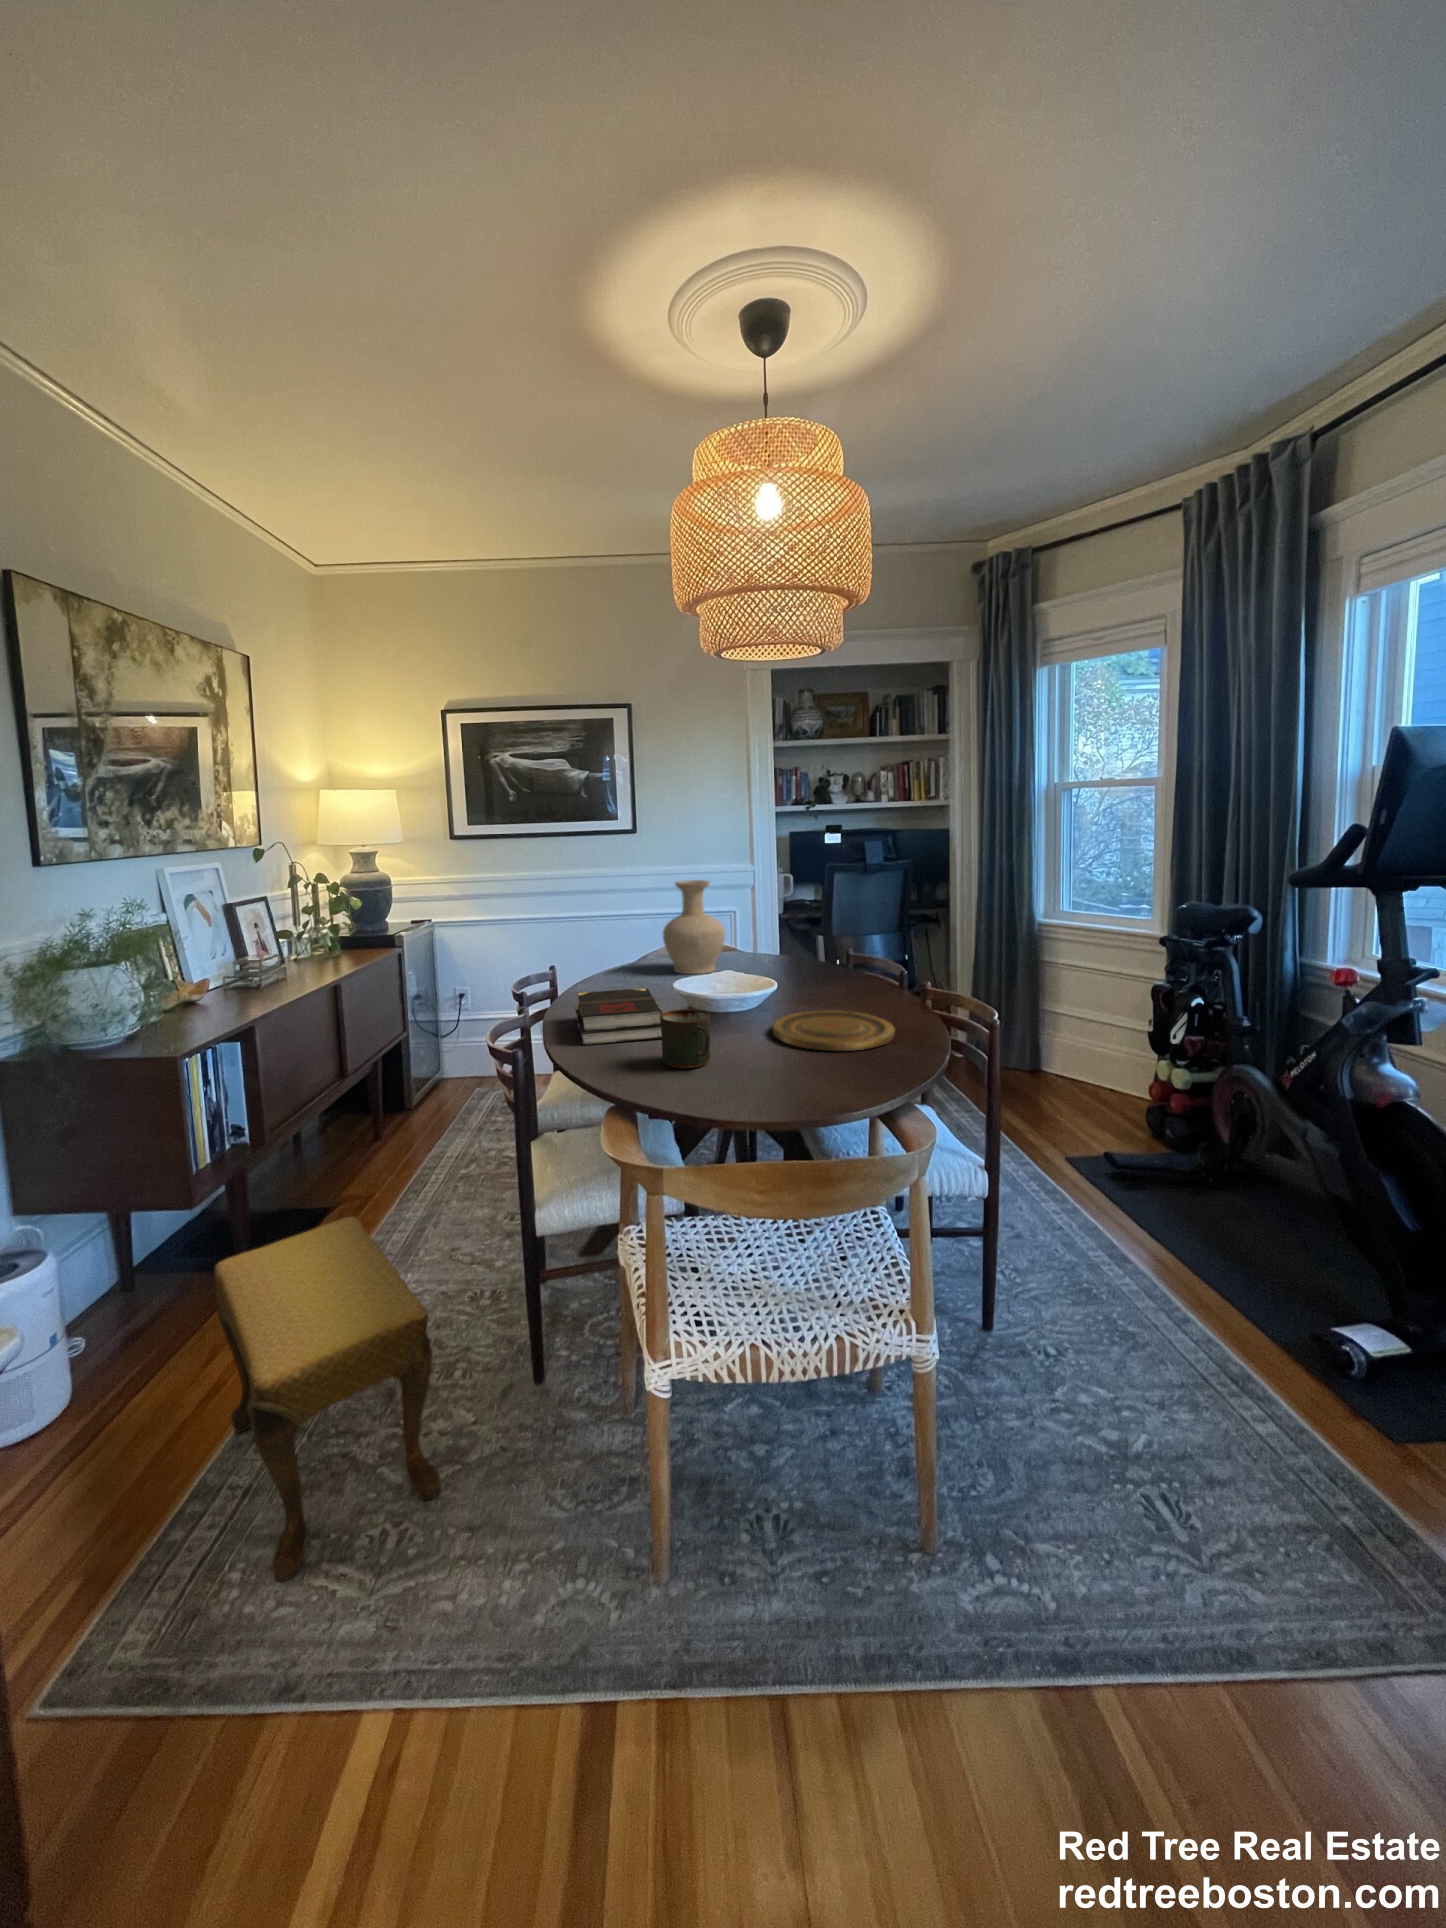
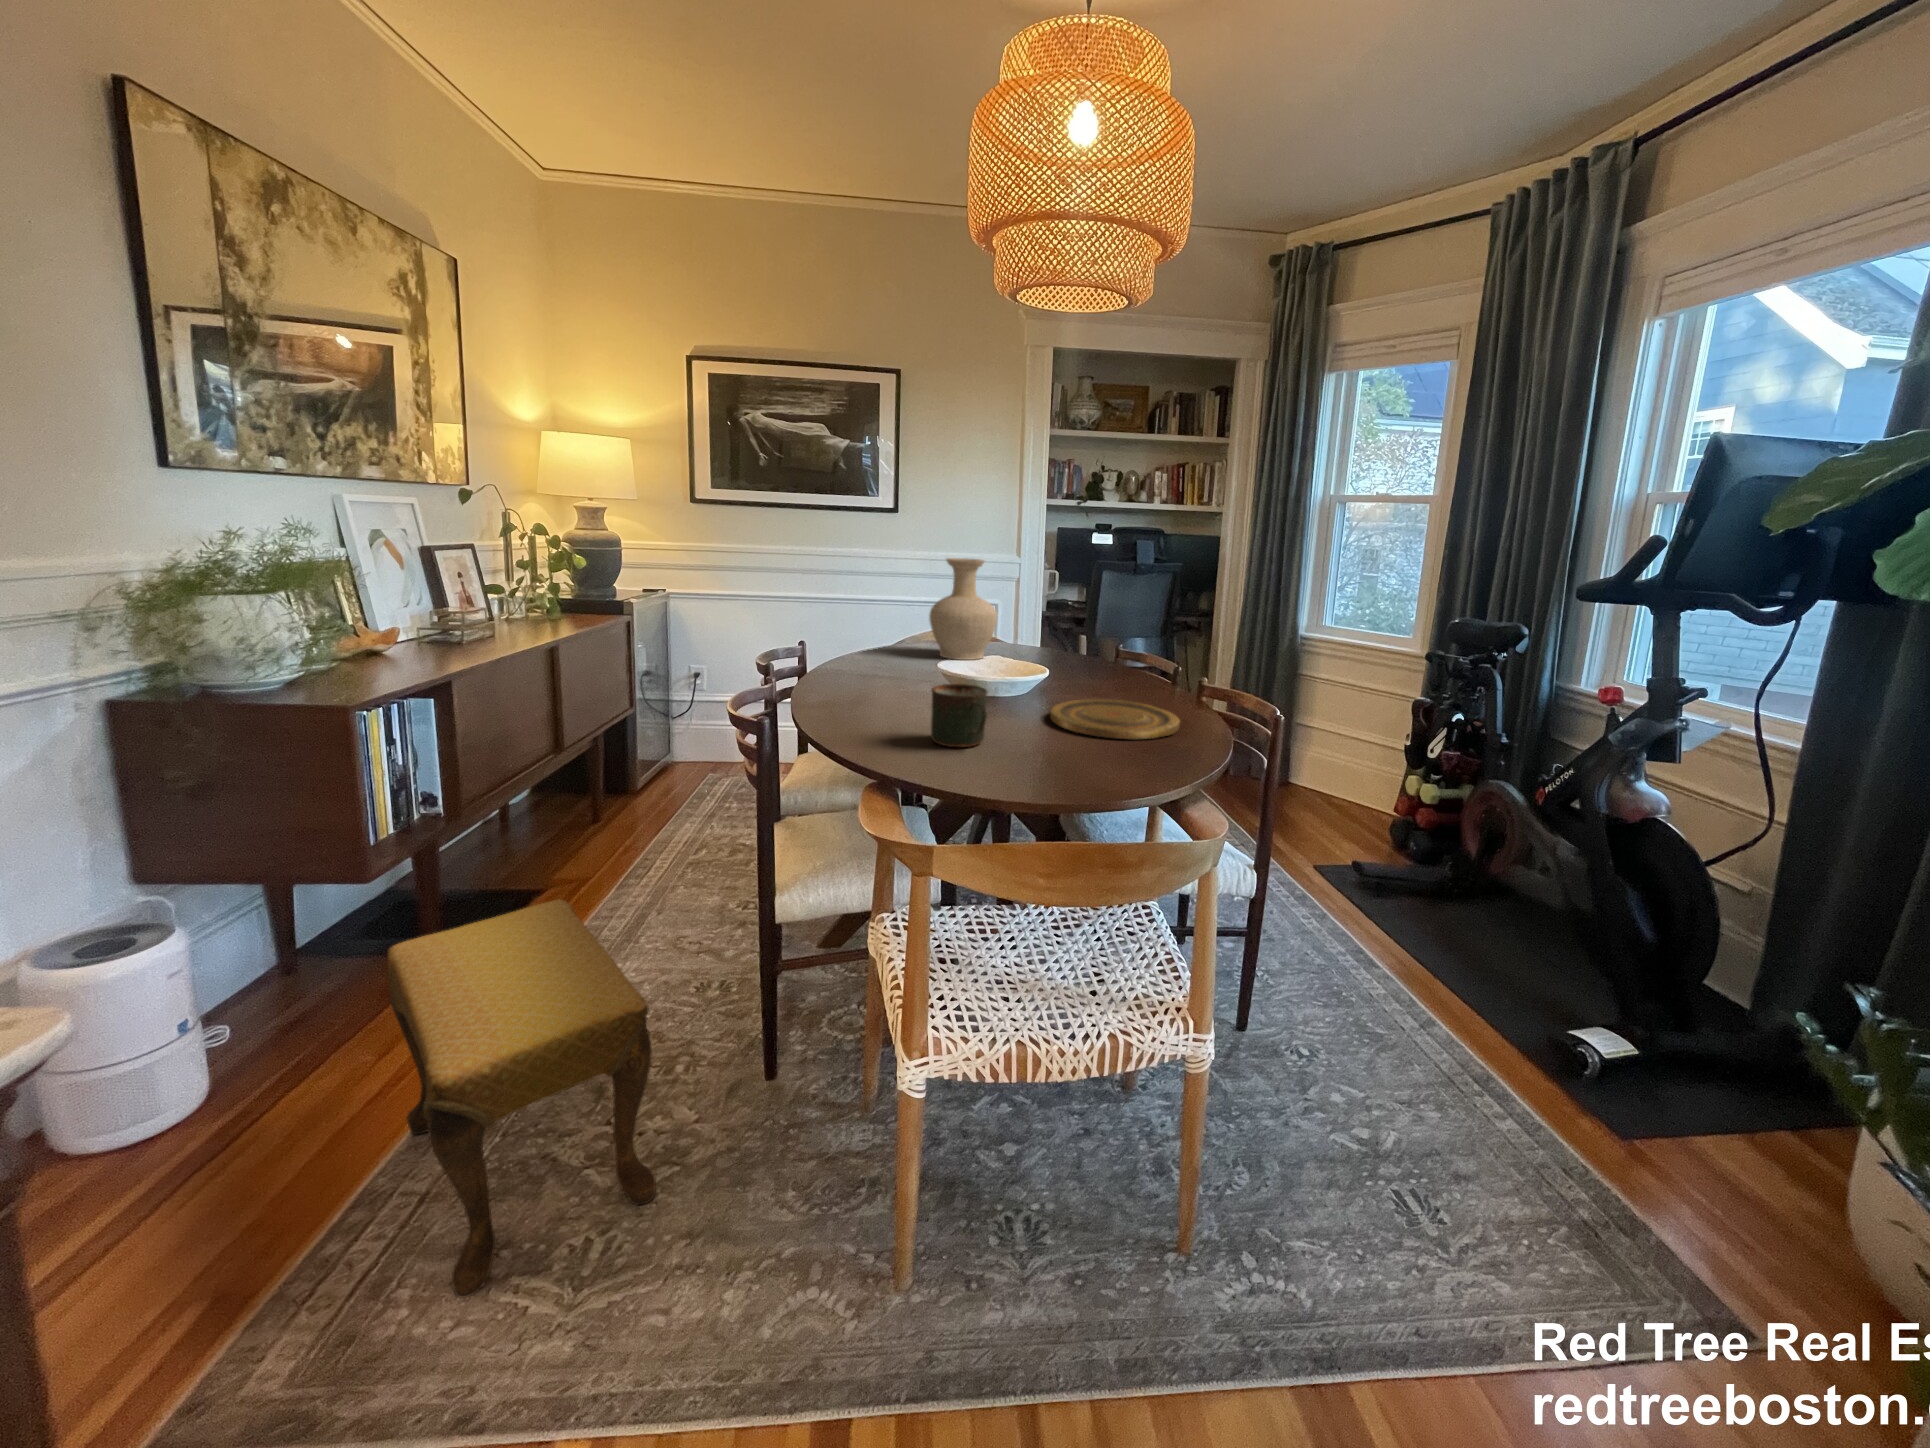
book: present [575,988,662,1045] -> none [831,665,935,720]

